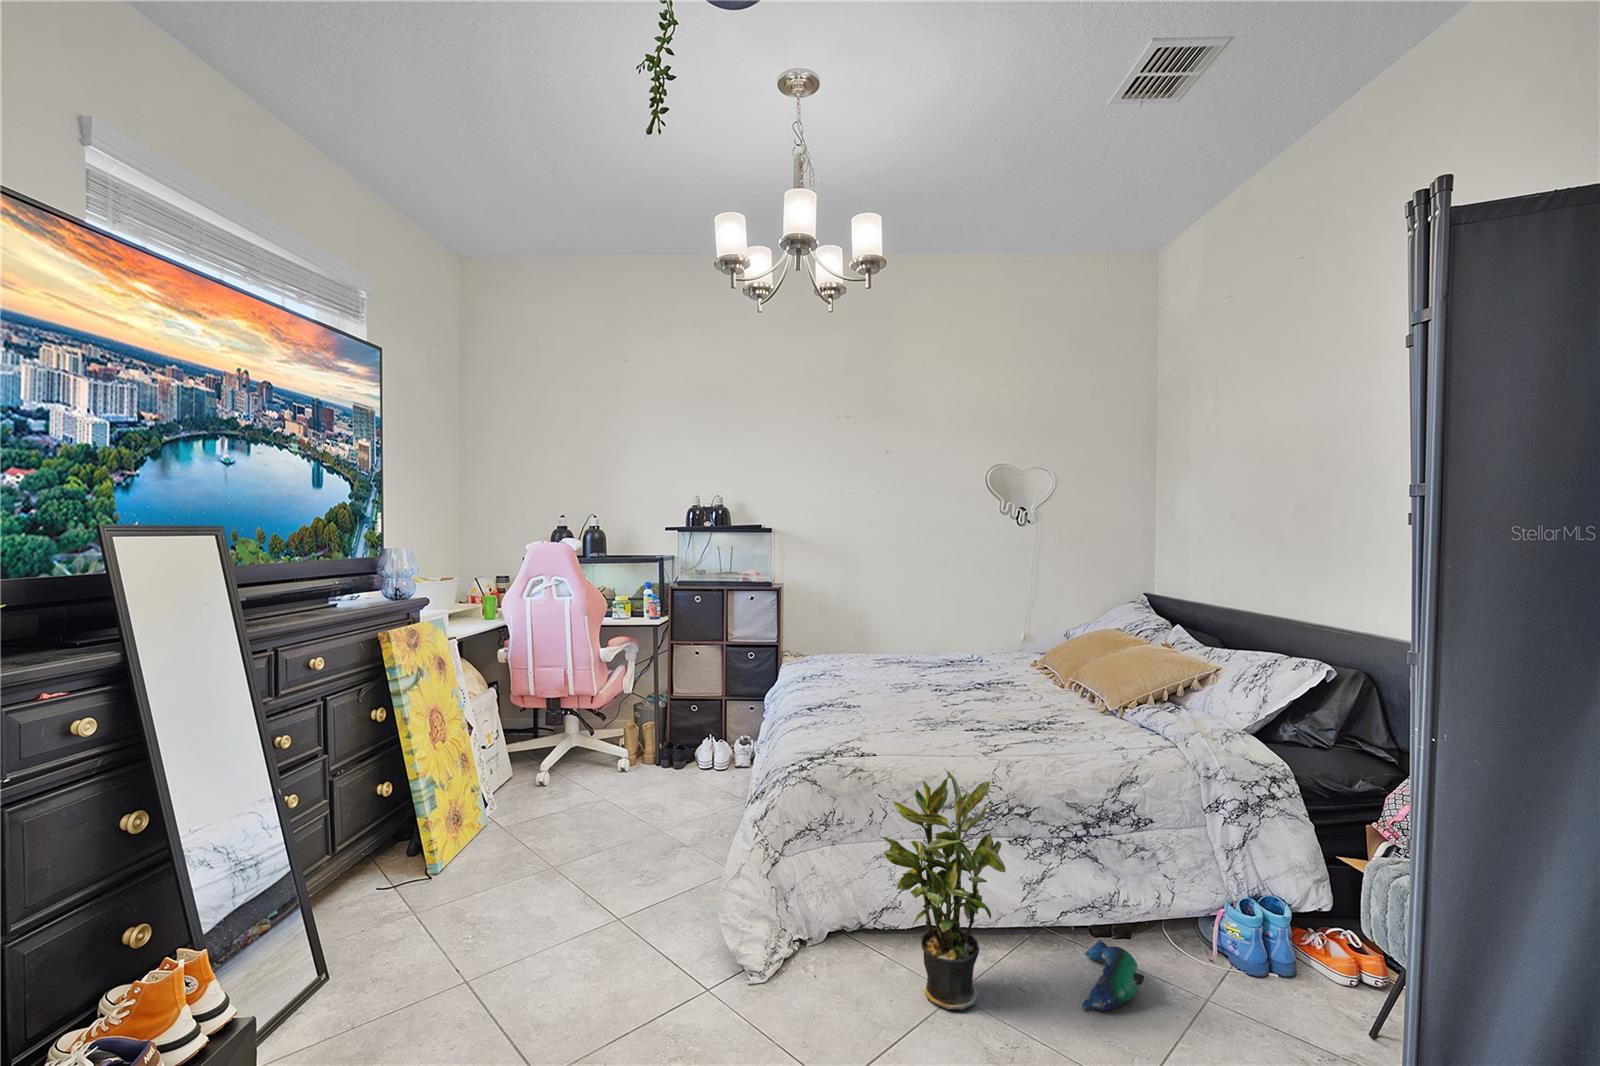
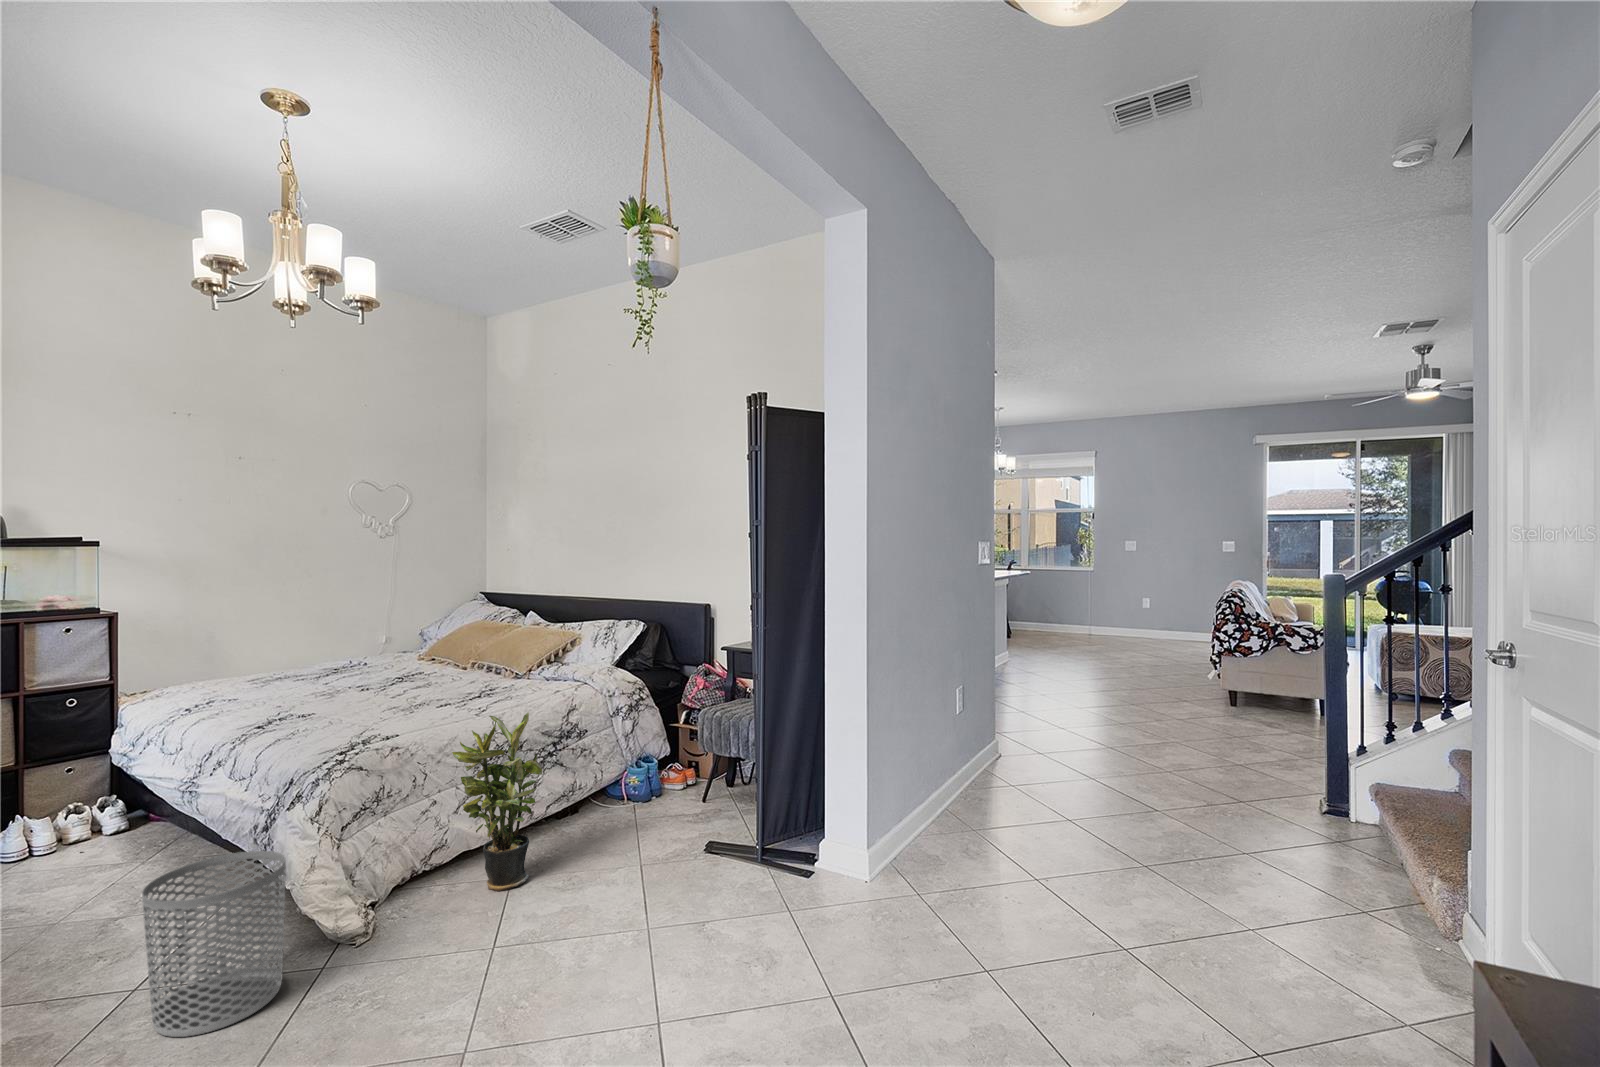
waste bin: none [596,825,701,995] -> present [142,851,286,1037]
plush toy: present [1082,941,1145,1011] -> none [562,811,611,850]

